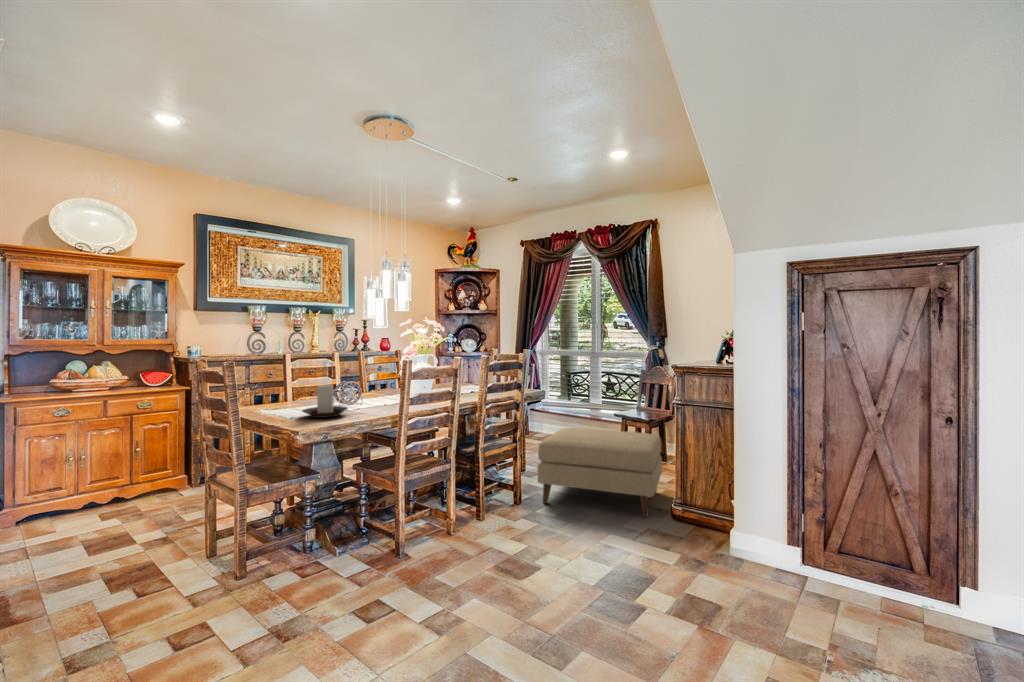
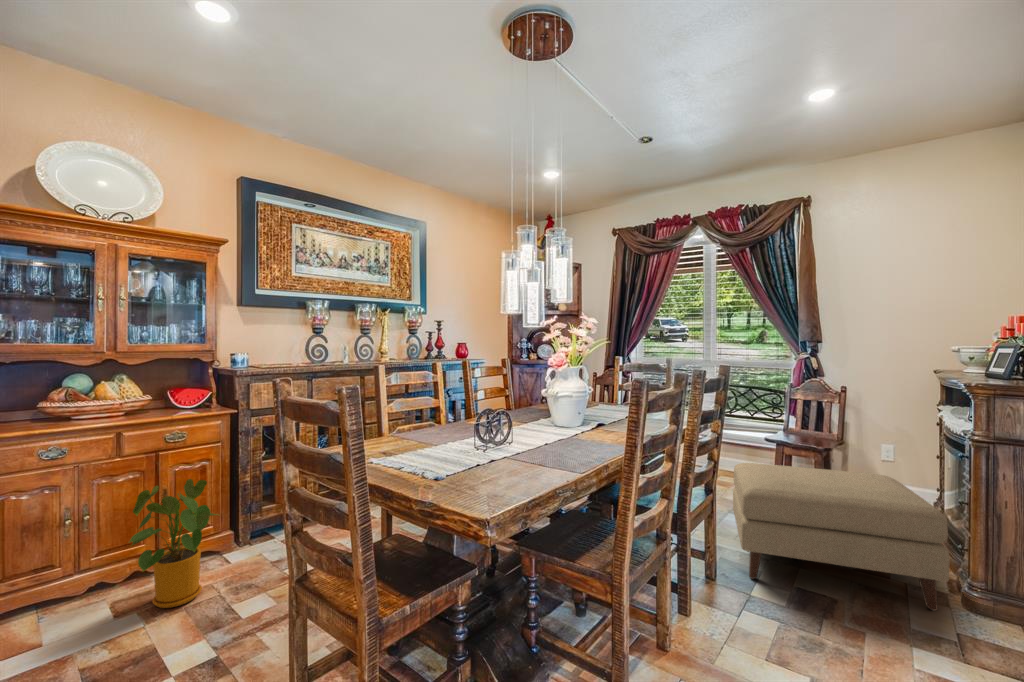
candle holder: present [302,385,348,418] -> none [451,417,525,479]
house plant: none [112,434,177,515] -> present [130,479,217,608]

